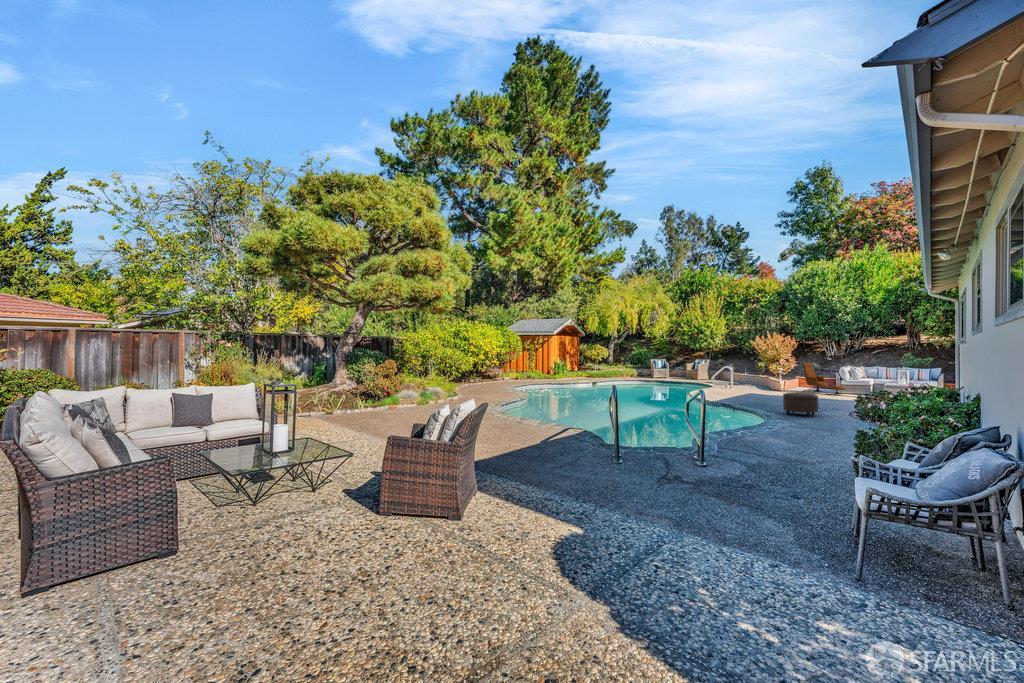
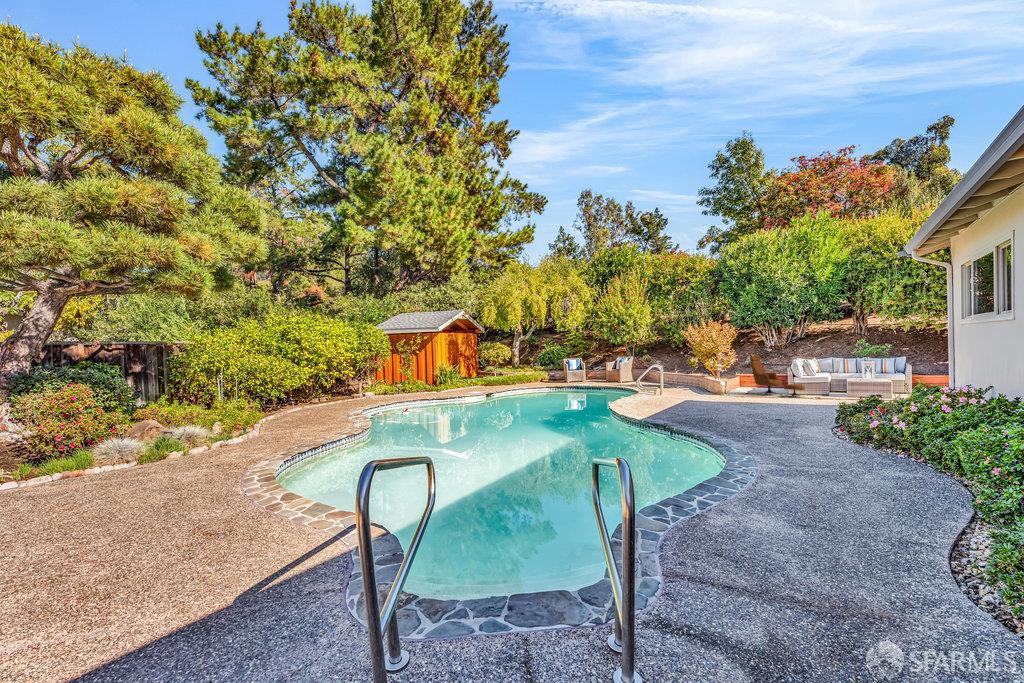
ottoman: present [783,393,818,417] -> none [747,405,802,445]

